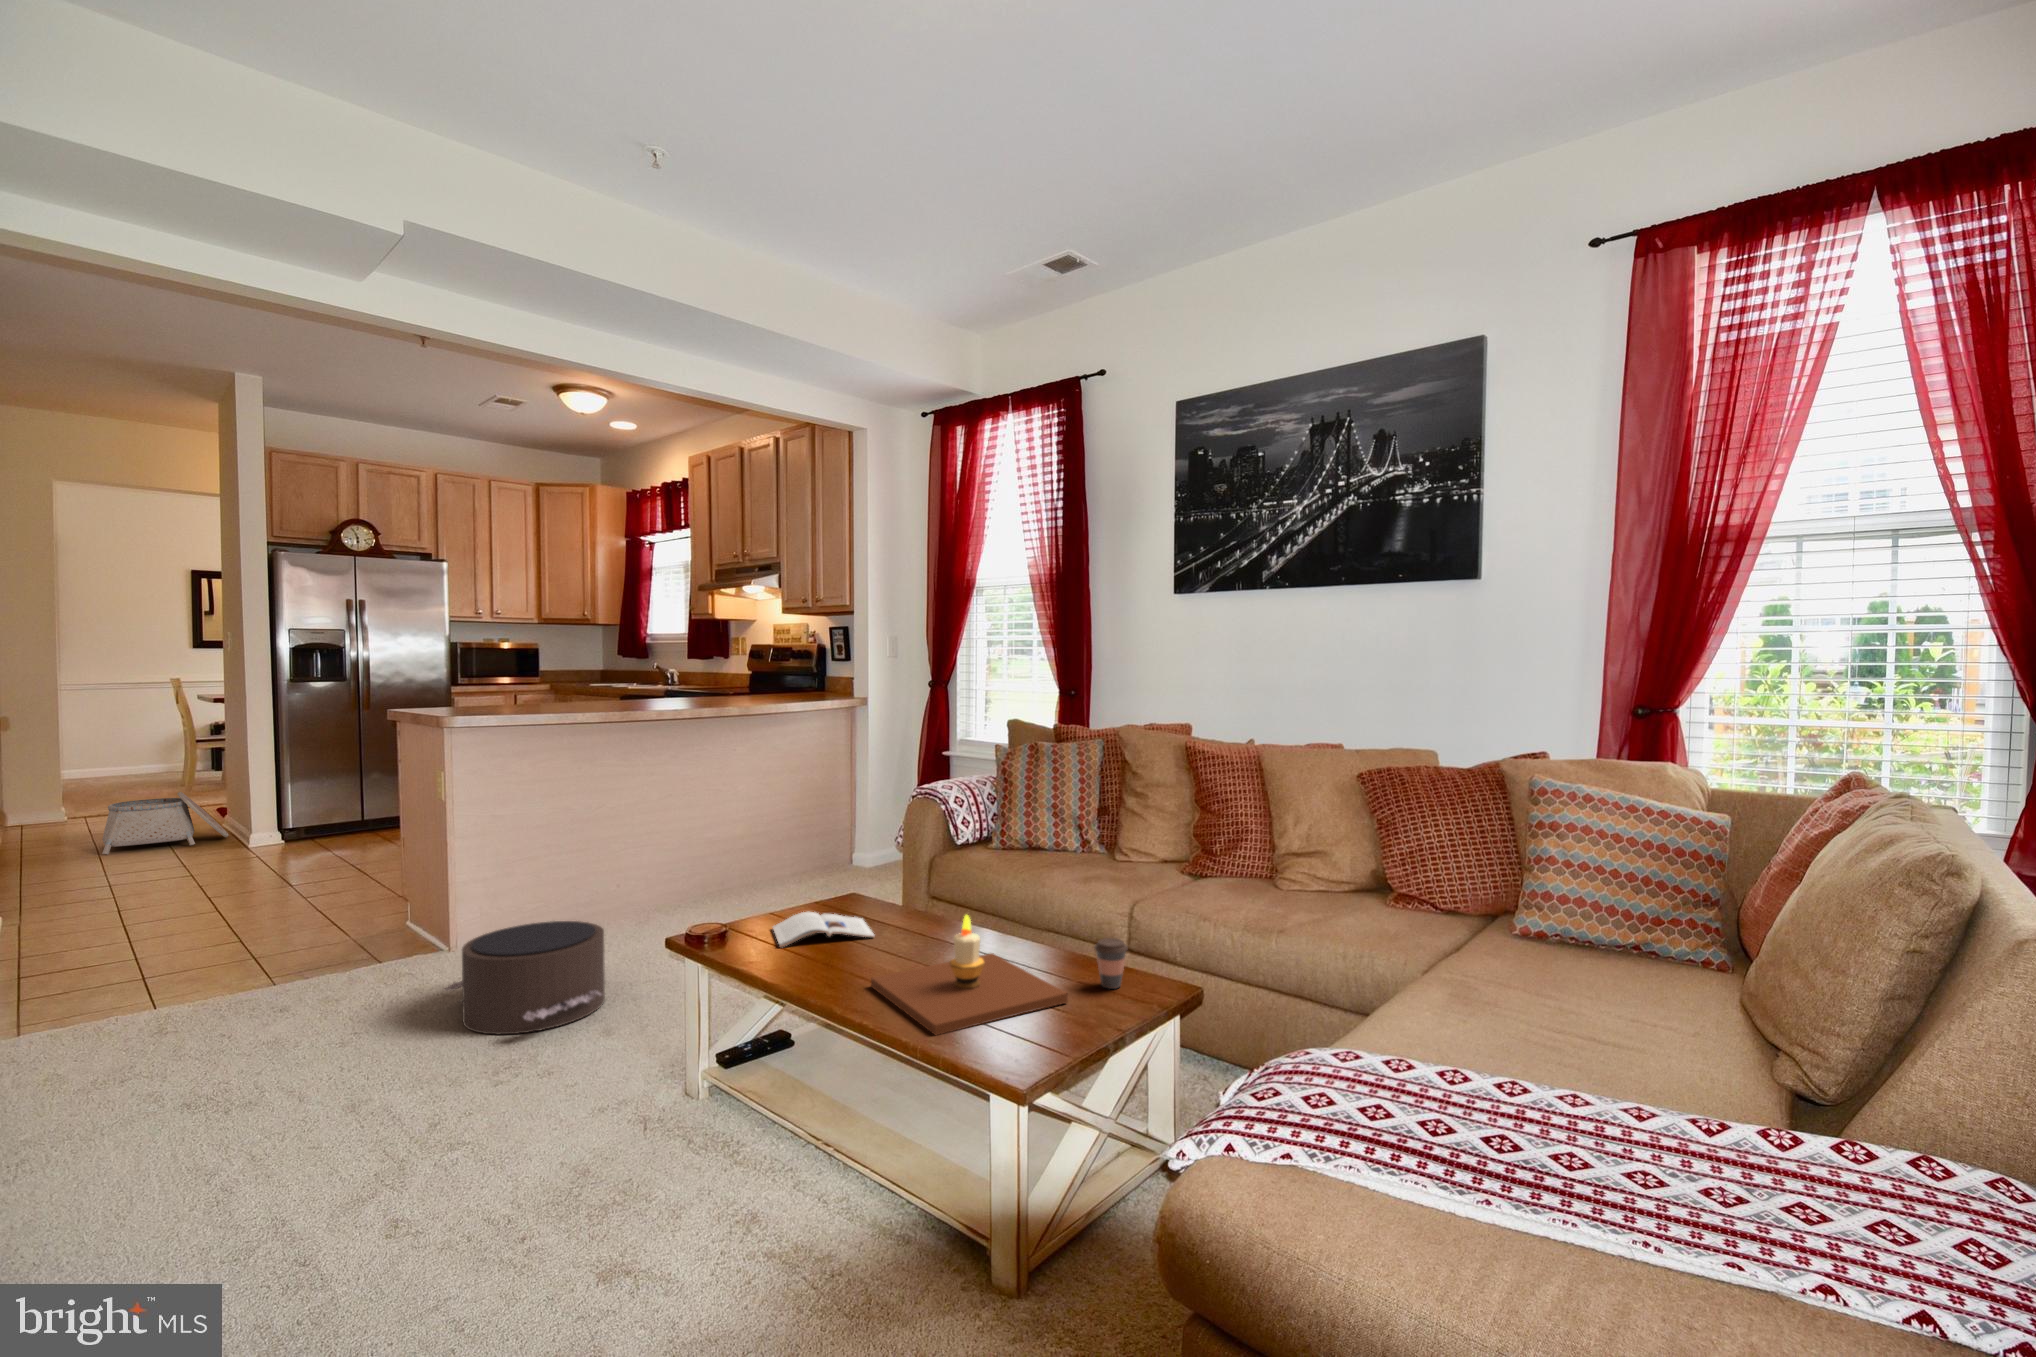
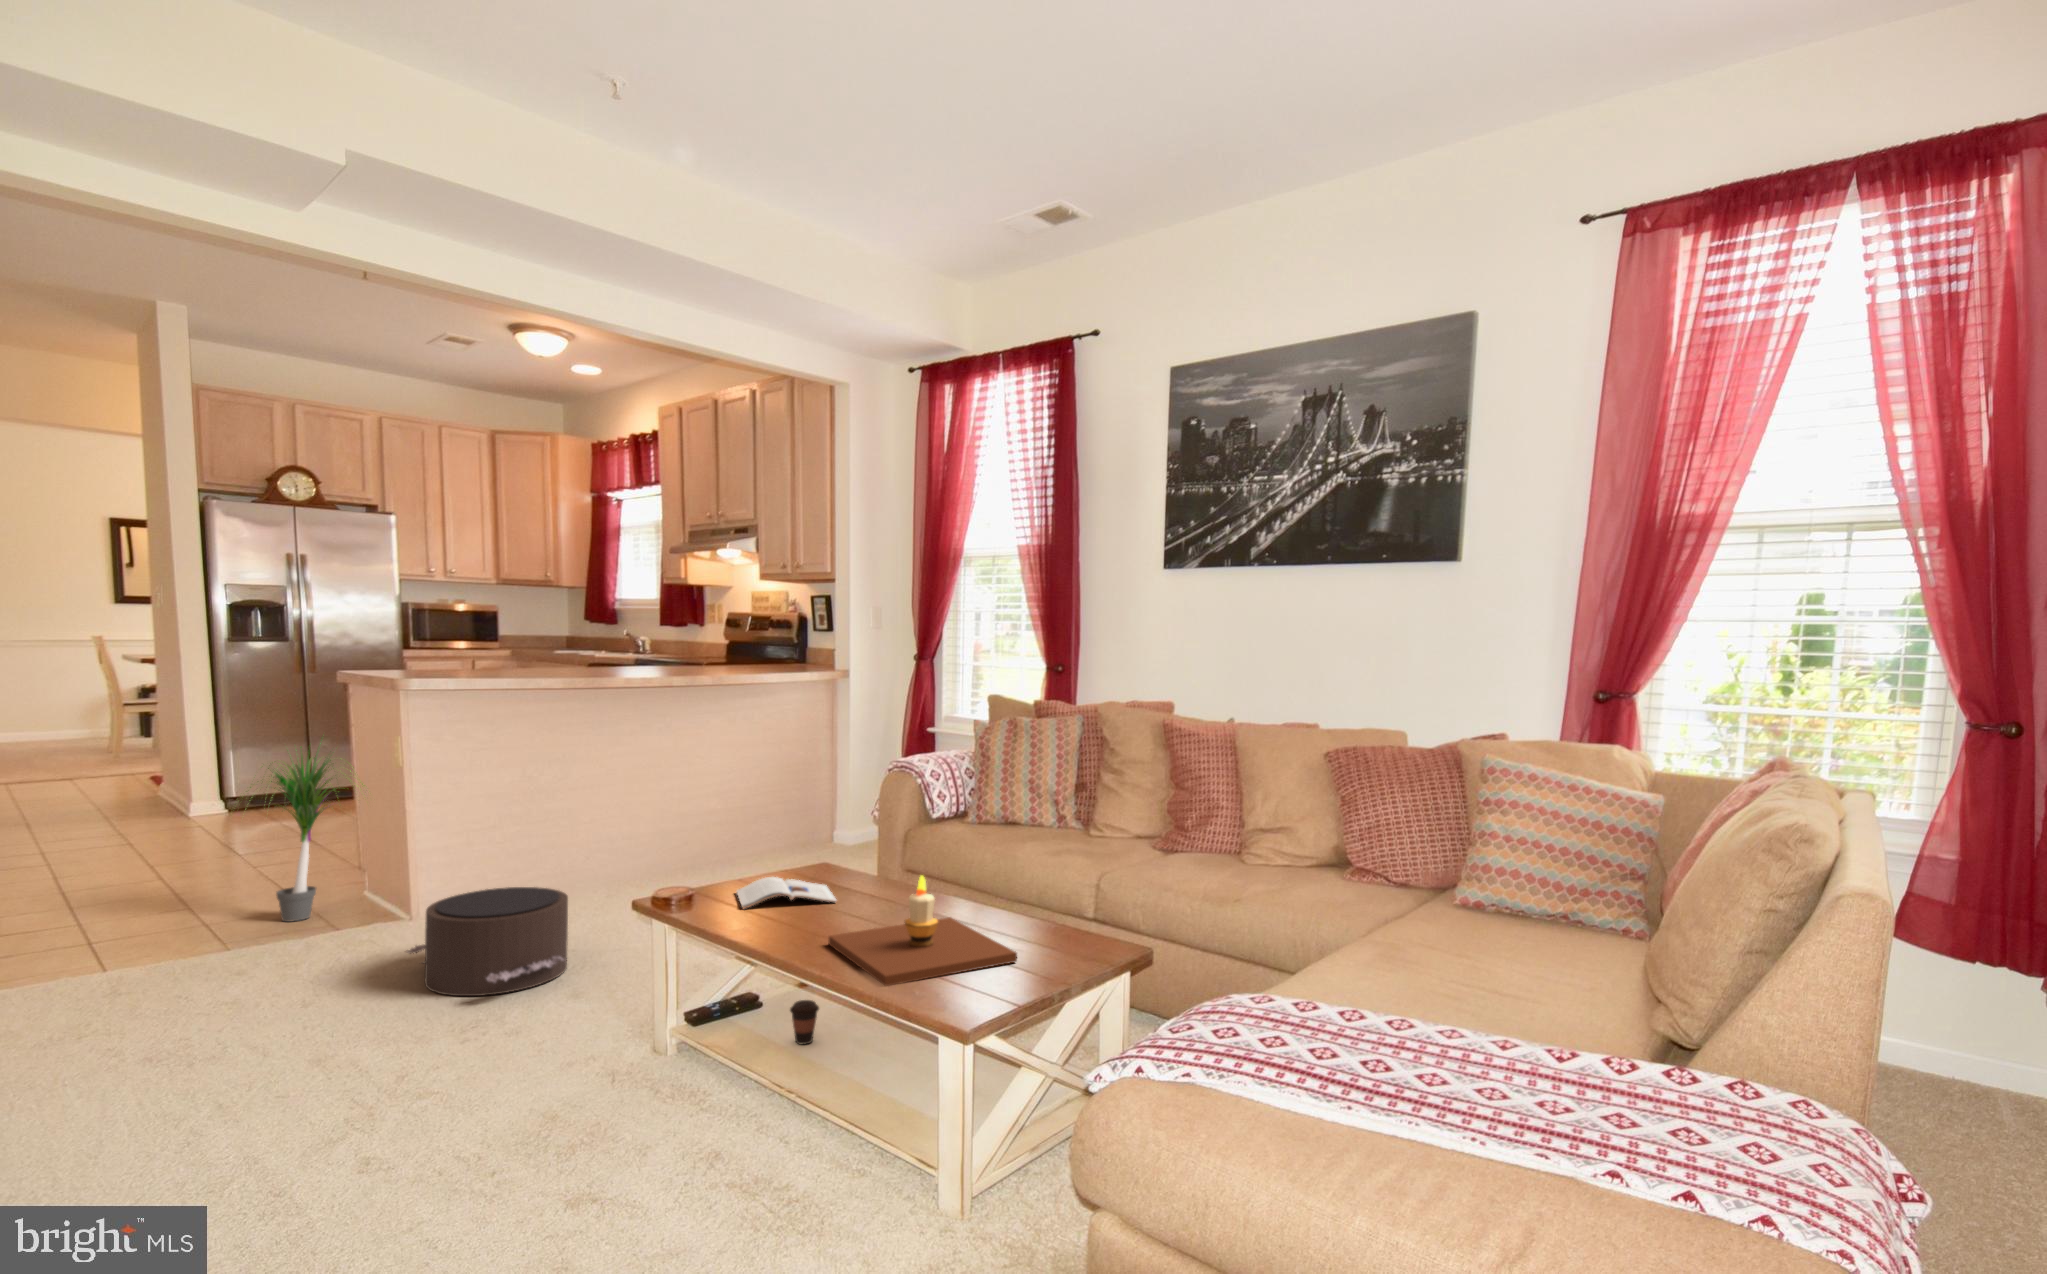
potted plant: none [266,770,416,958] -> present [246,740,365,922]
basket: present [102,792,229,854] -> none [46,754,175,817]
coffee cup: present [1094,938,1128,989] -> present [790,1000,819,1045]

